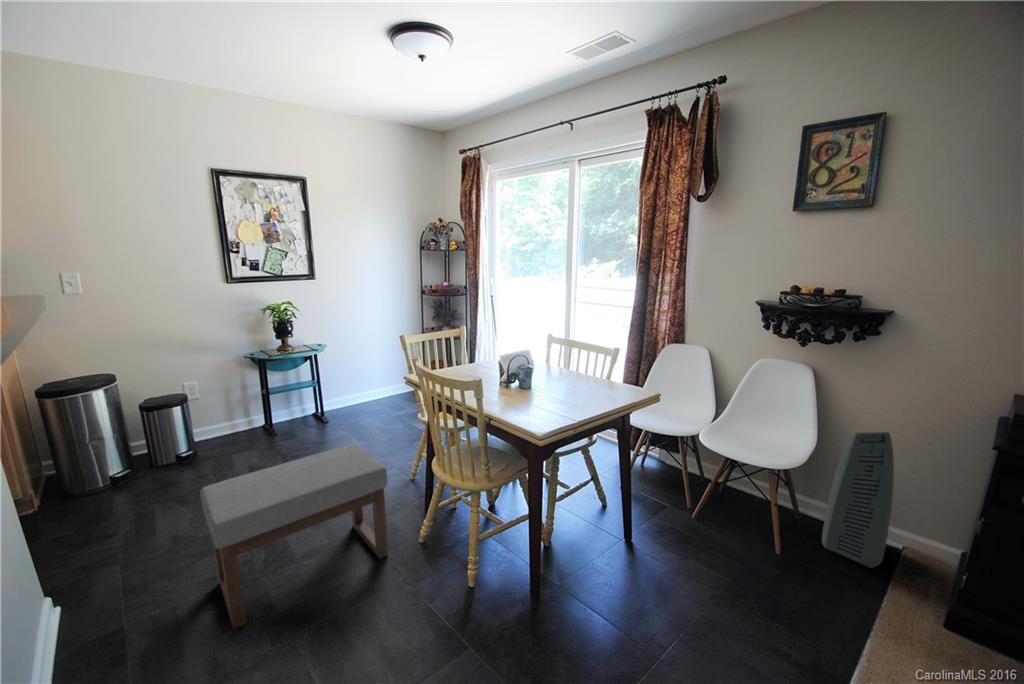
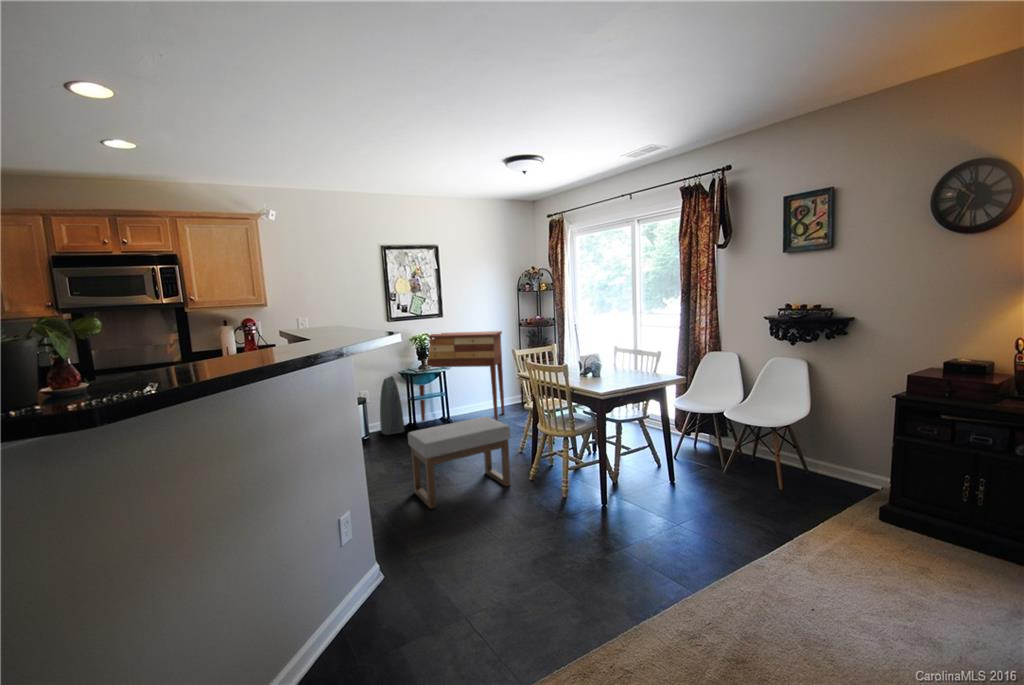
console table: none [268,300,401,422] -> present [419,331,505,421]
air purifier: present [822,432,894,568] -> present [380,376,404,435]

